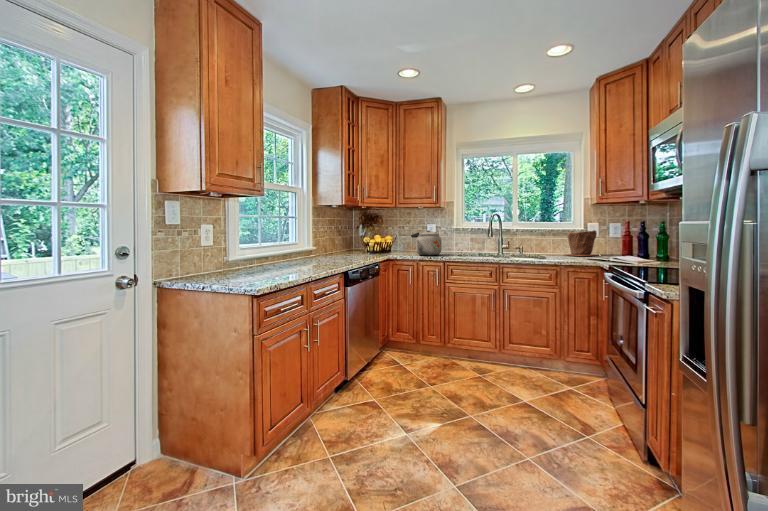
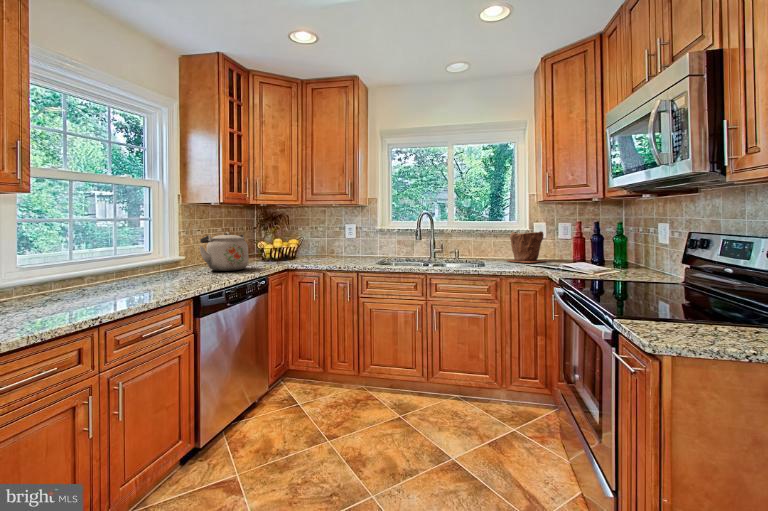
kettle: present [411,230,442,256] -> present [199,232,248,271]

